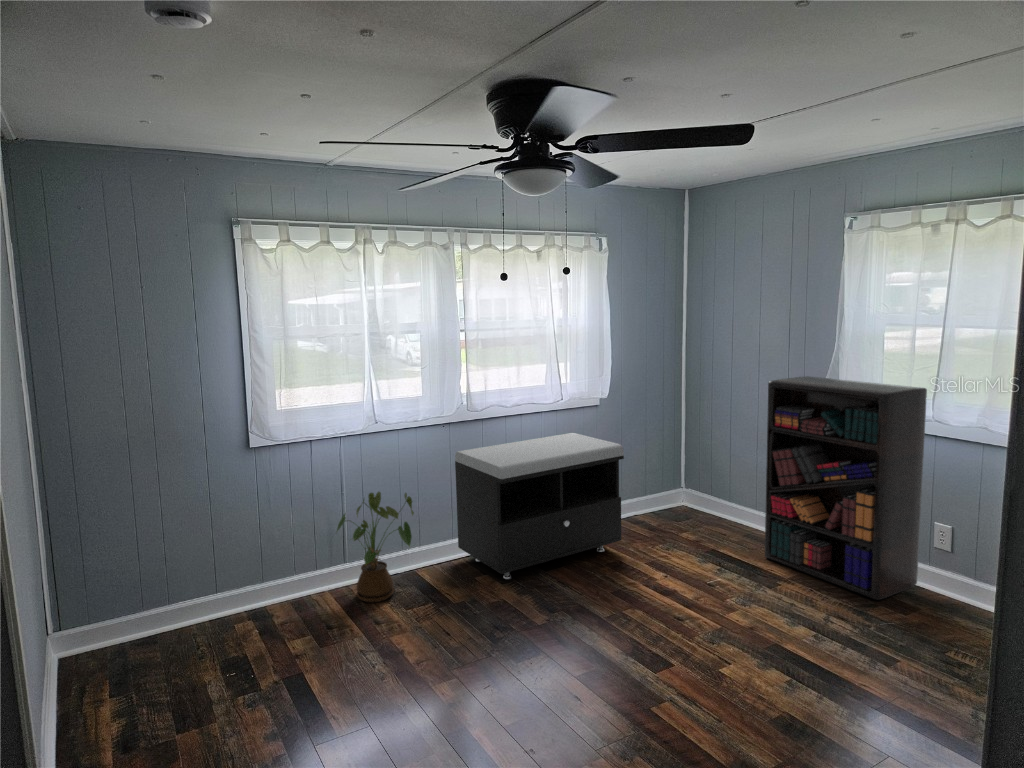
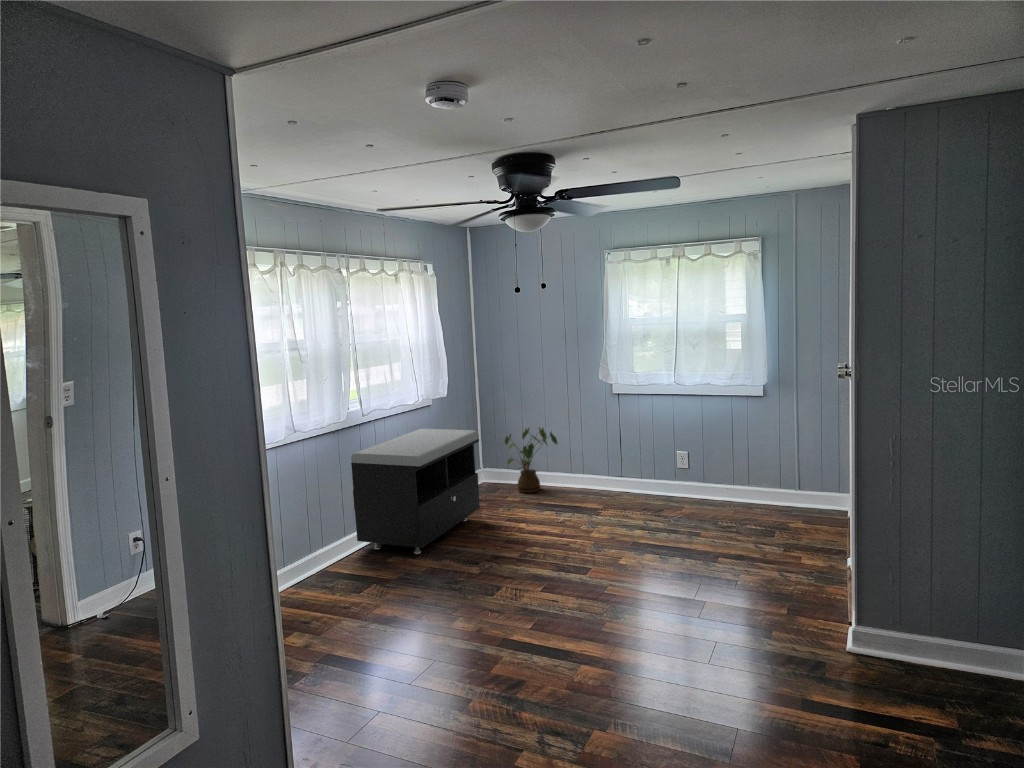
bookshelf: present [765,376,927,600] -> none [572,365,672,507]
house plant: present [337,492,414,602] -> present [505,427,557,493]

